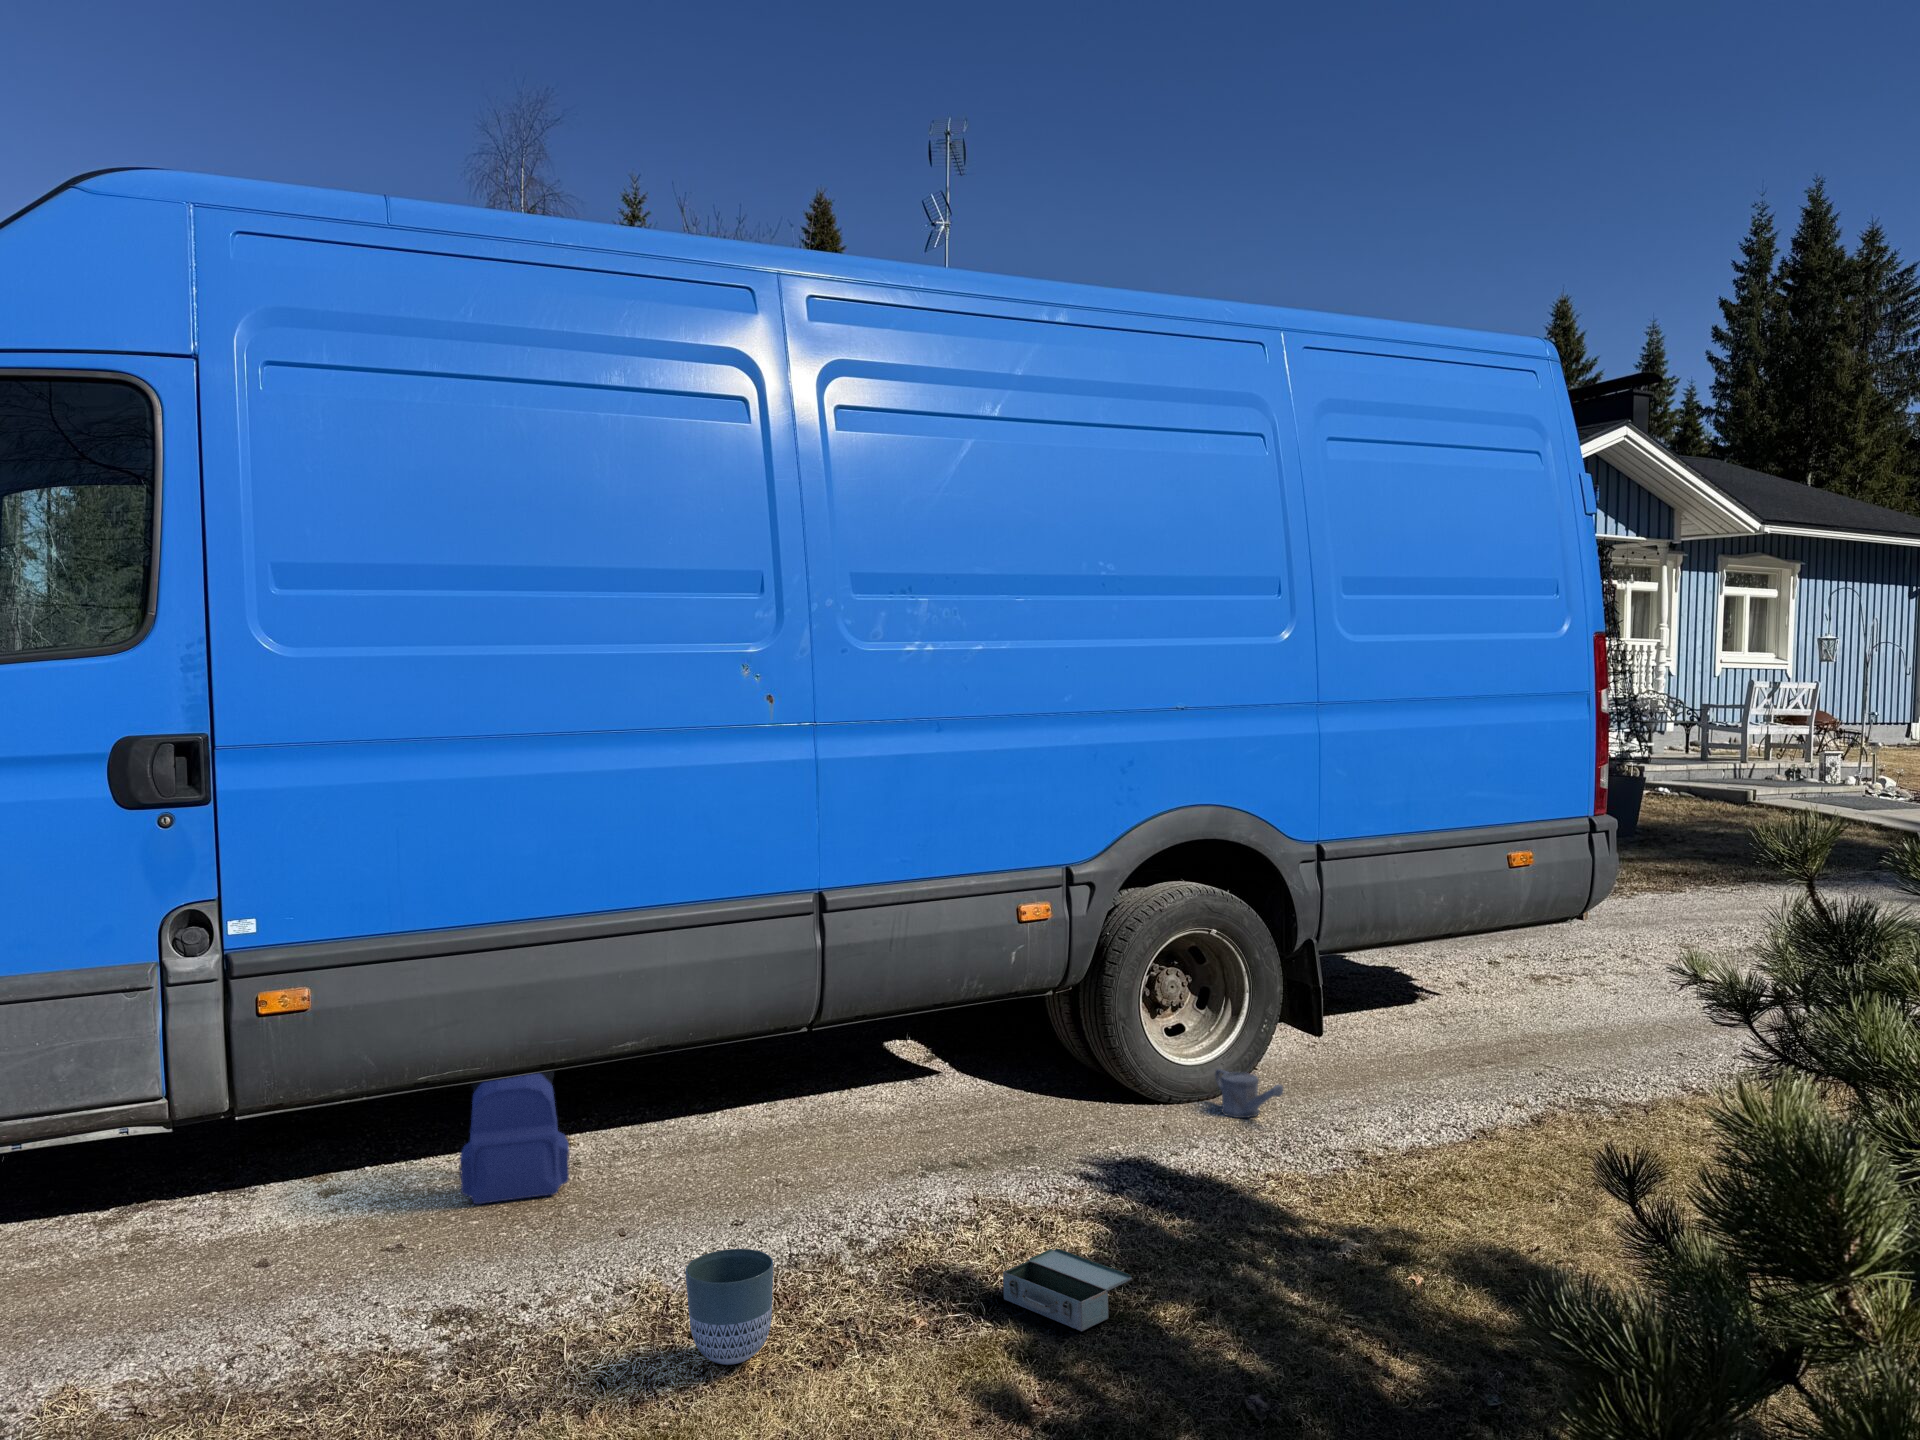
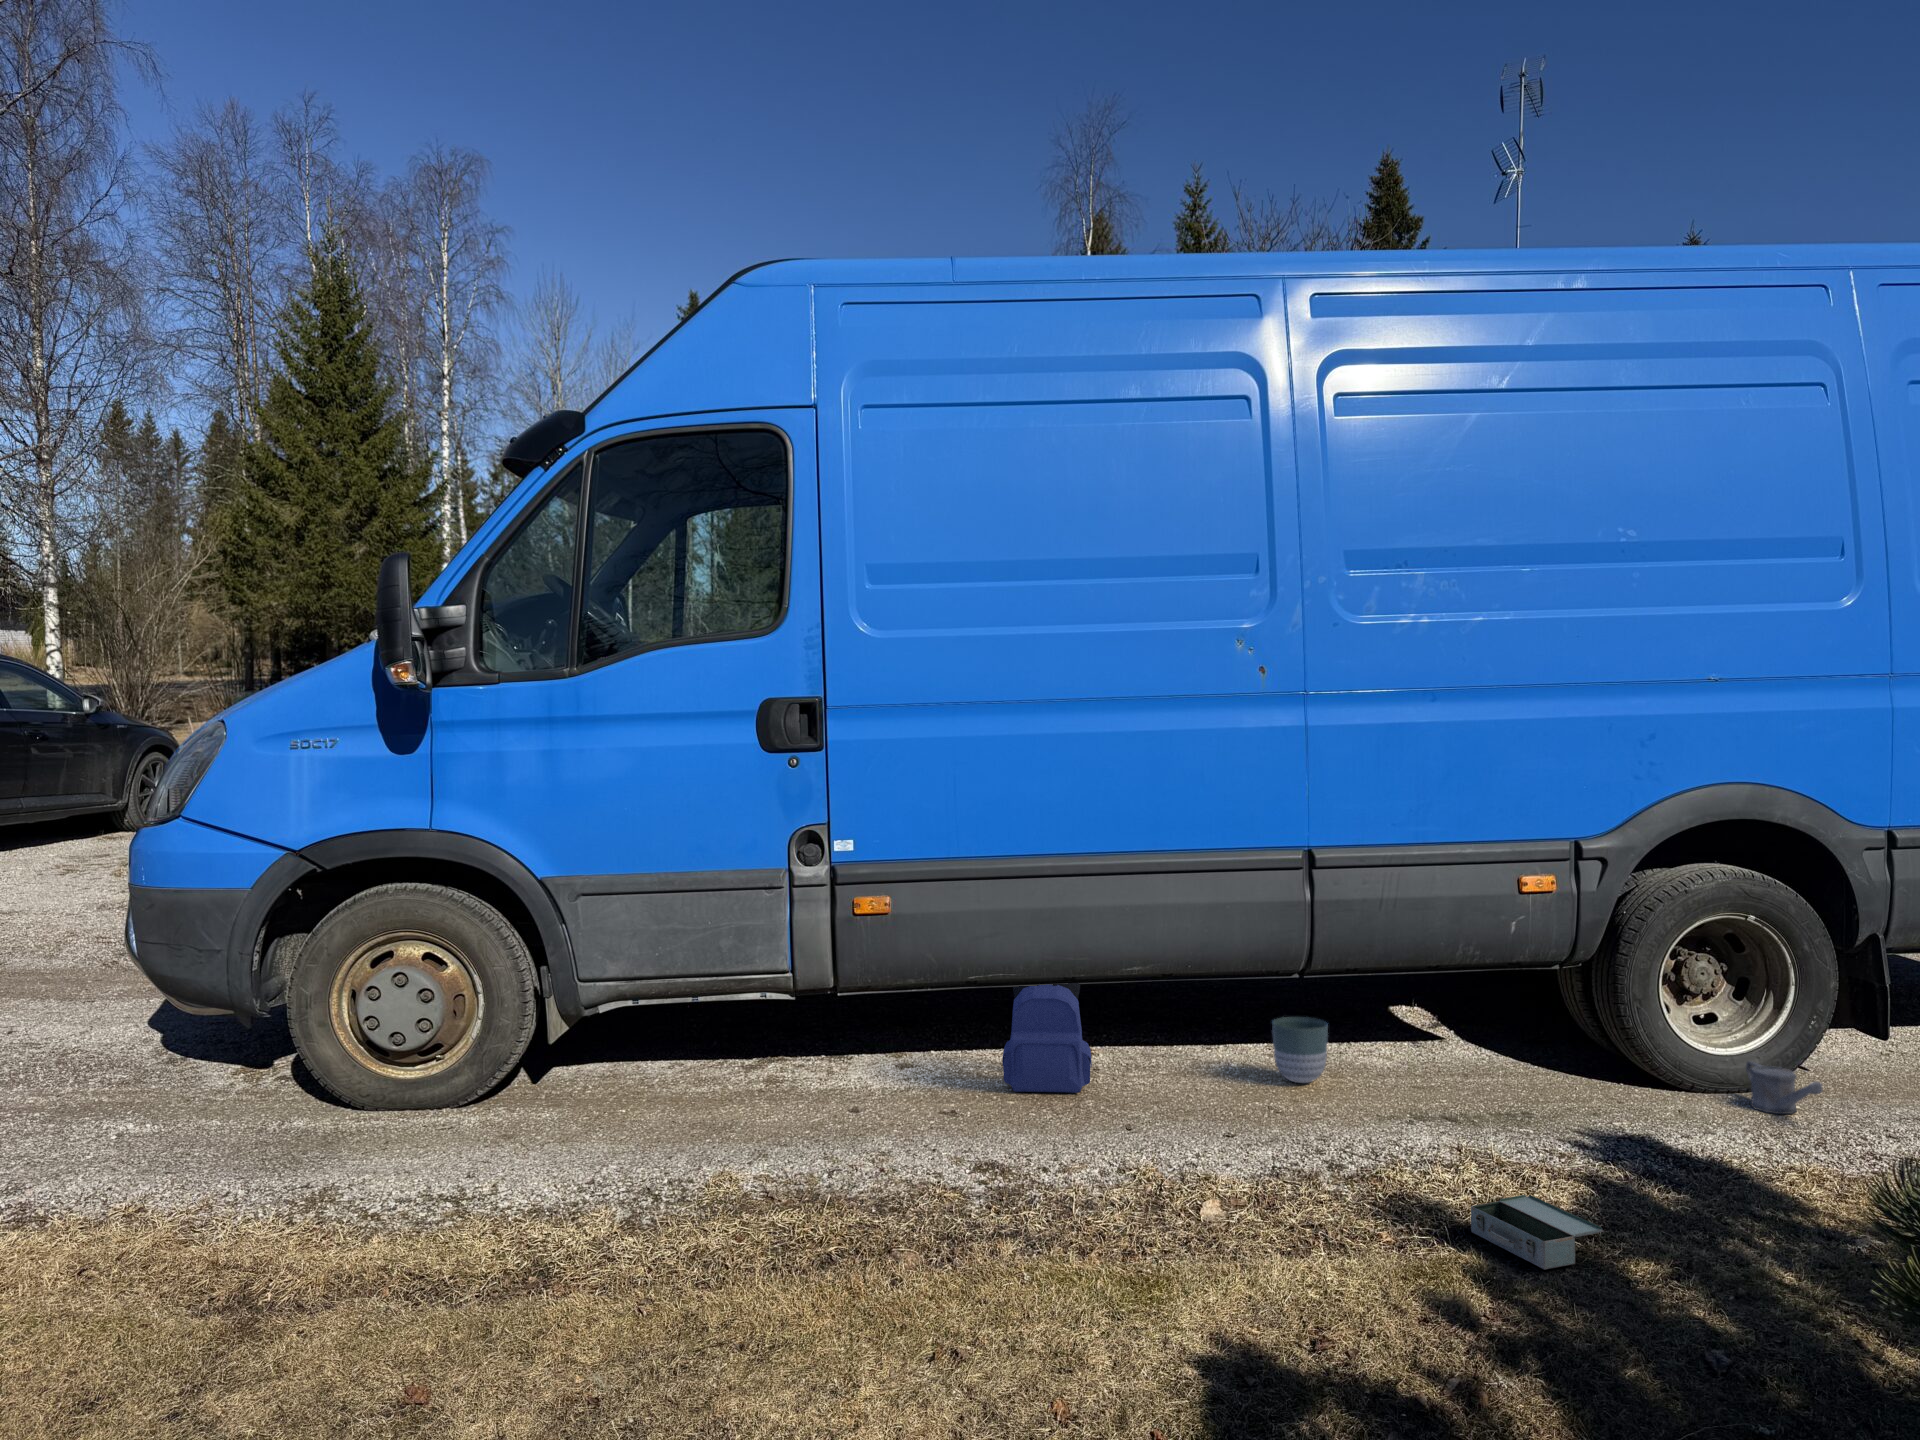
planter: present [686,1249,773,1365] -> present [1272,1017,1328,1083]

